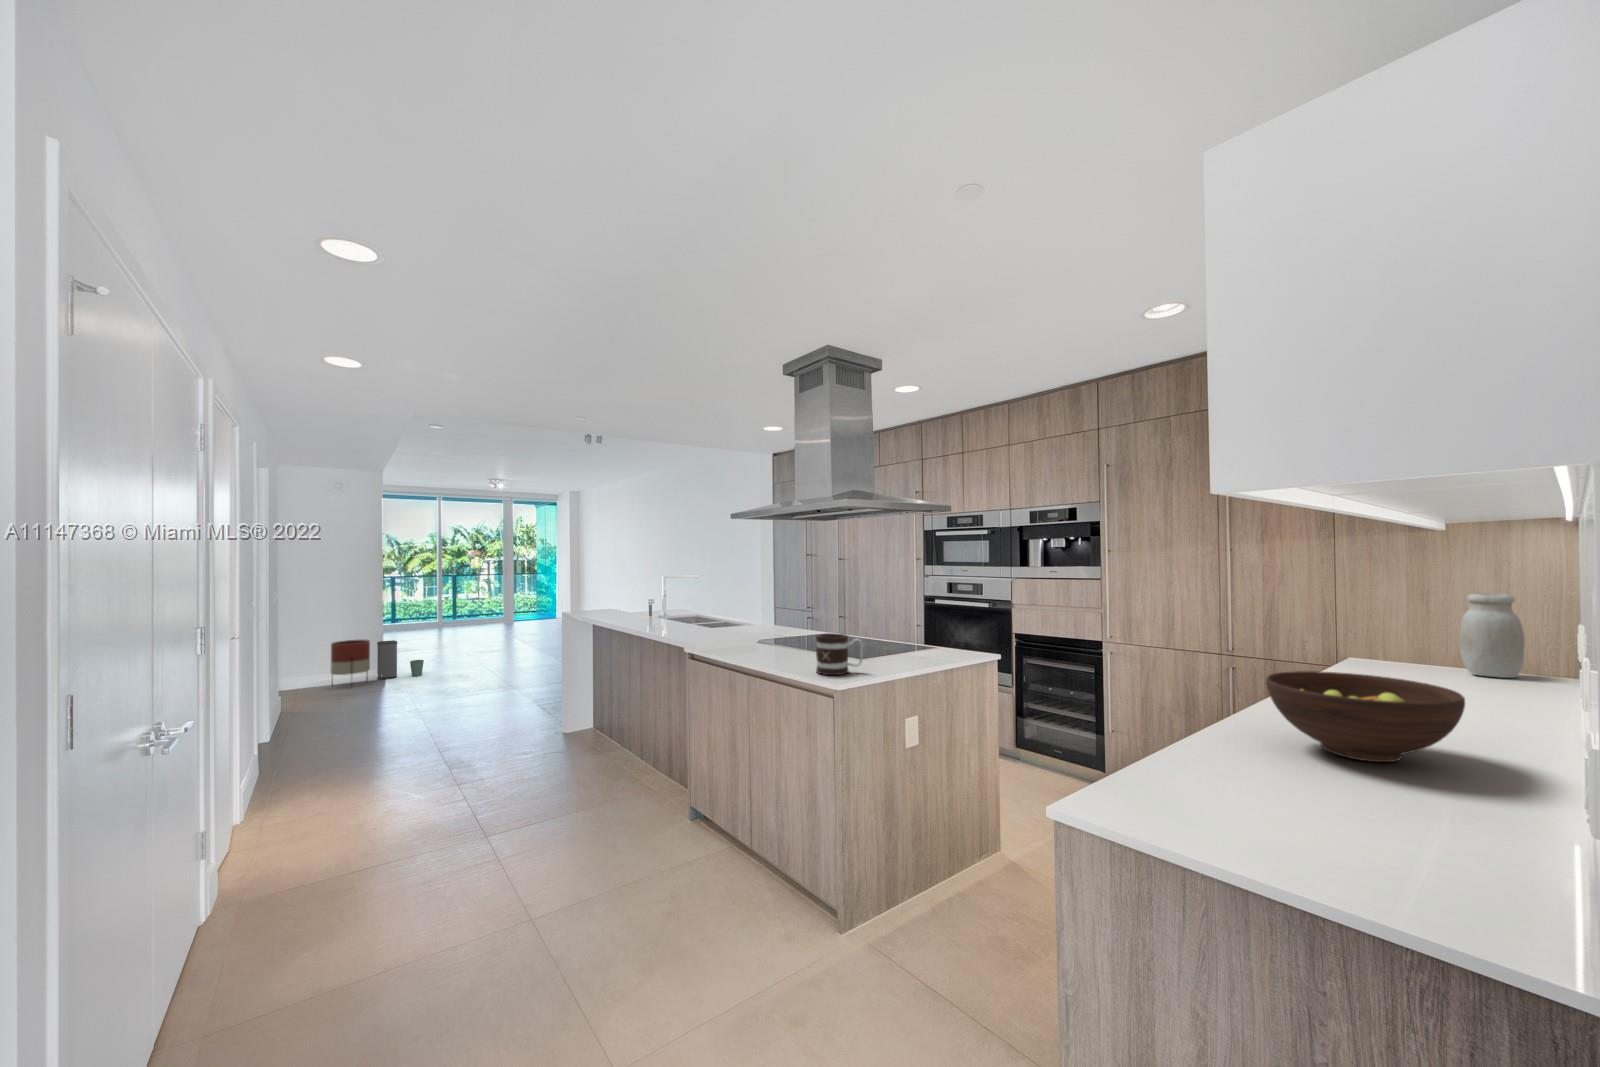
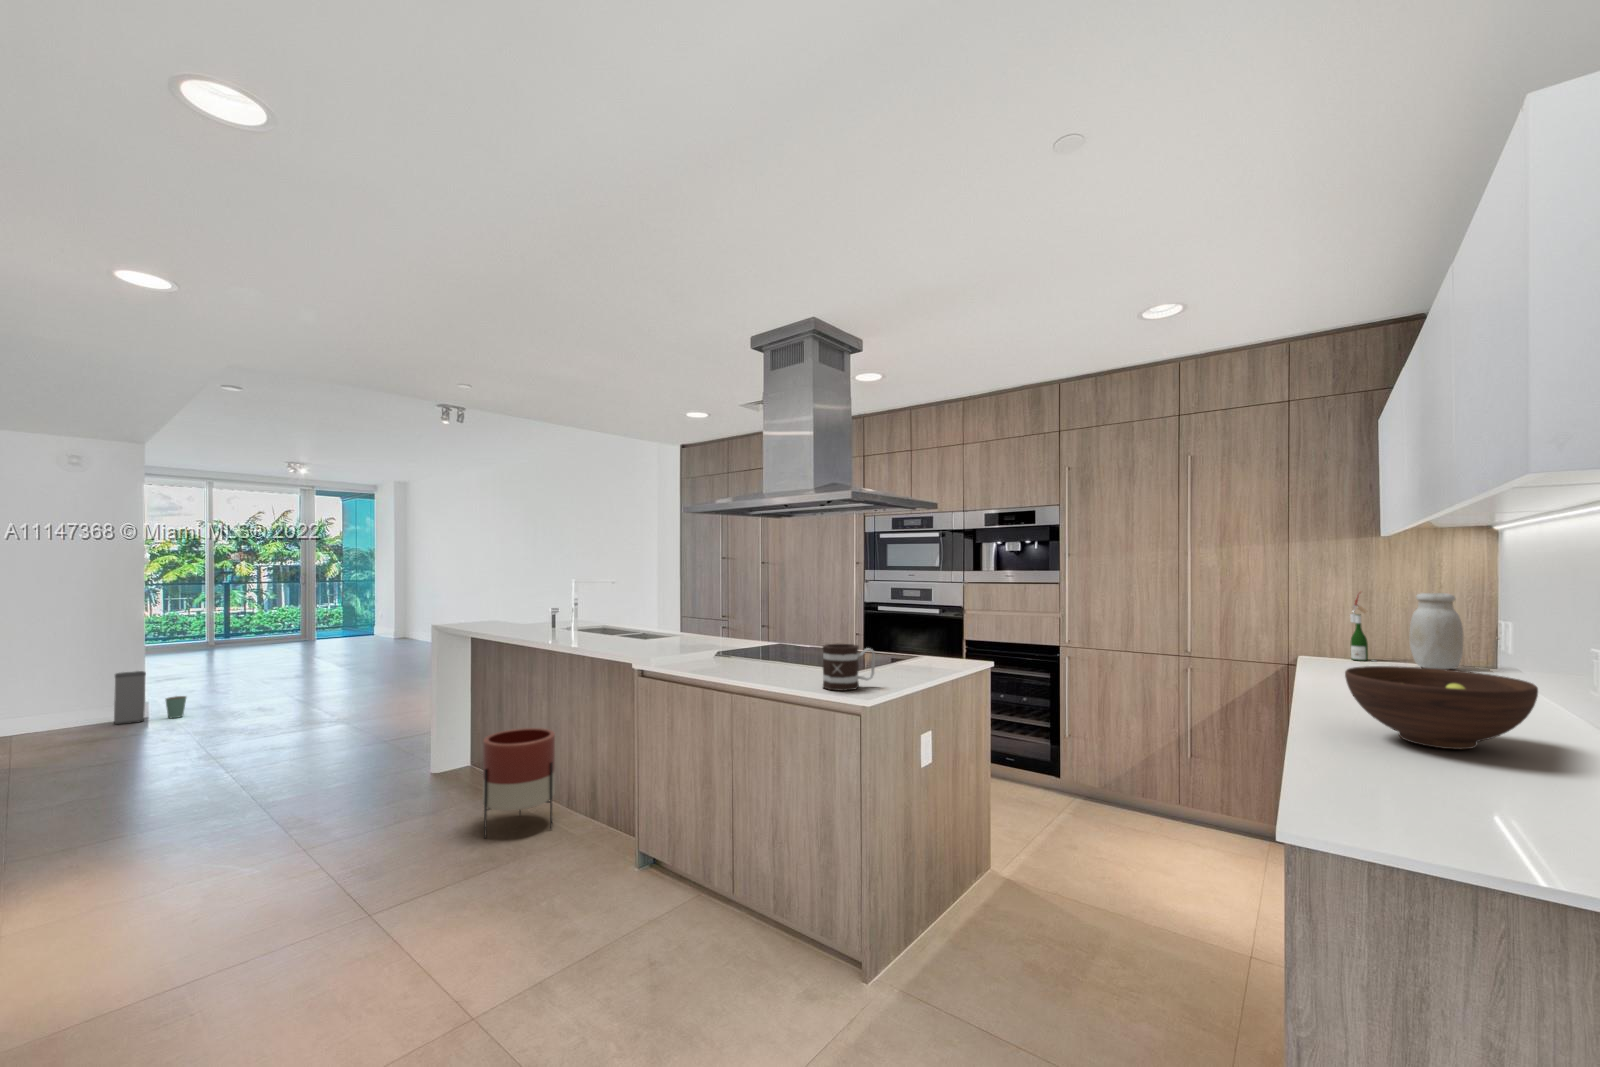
wine bottle: none [1398,590,1428,666] -> present [1350,596,1368,661]
planter: present [330,640,370,675] -> present [482,728,555,838]

